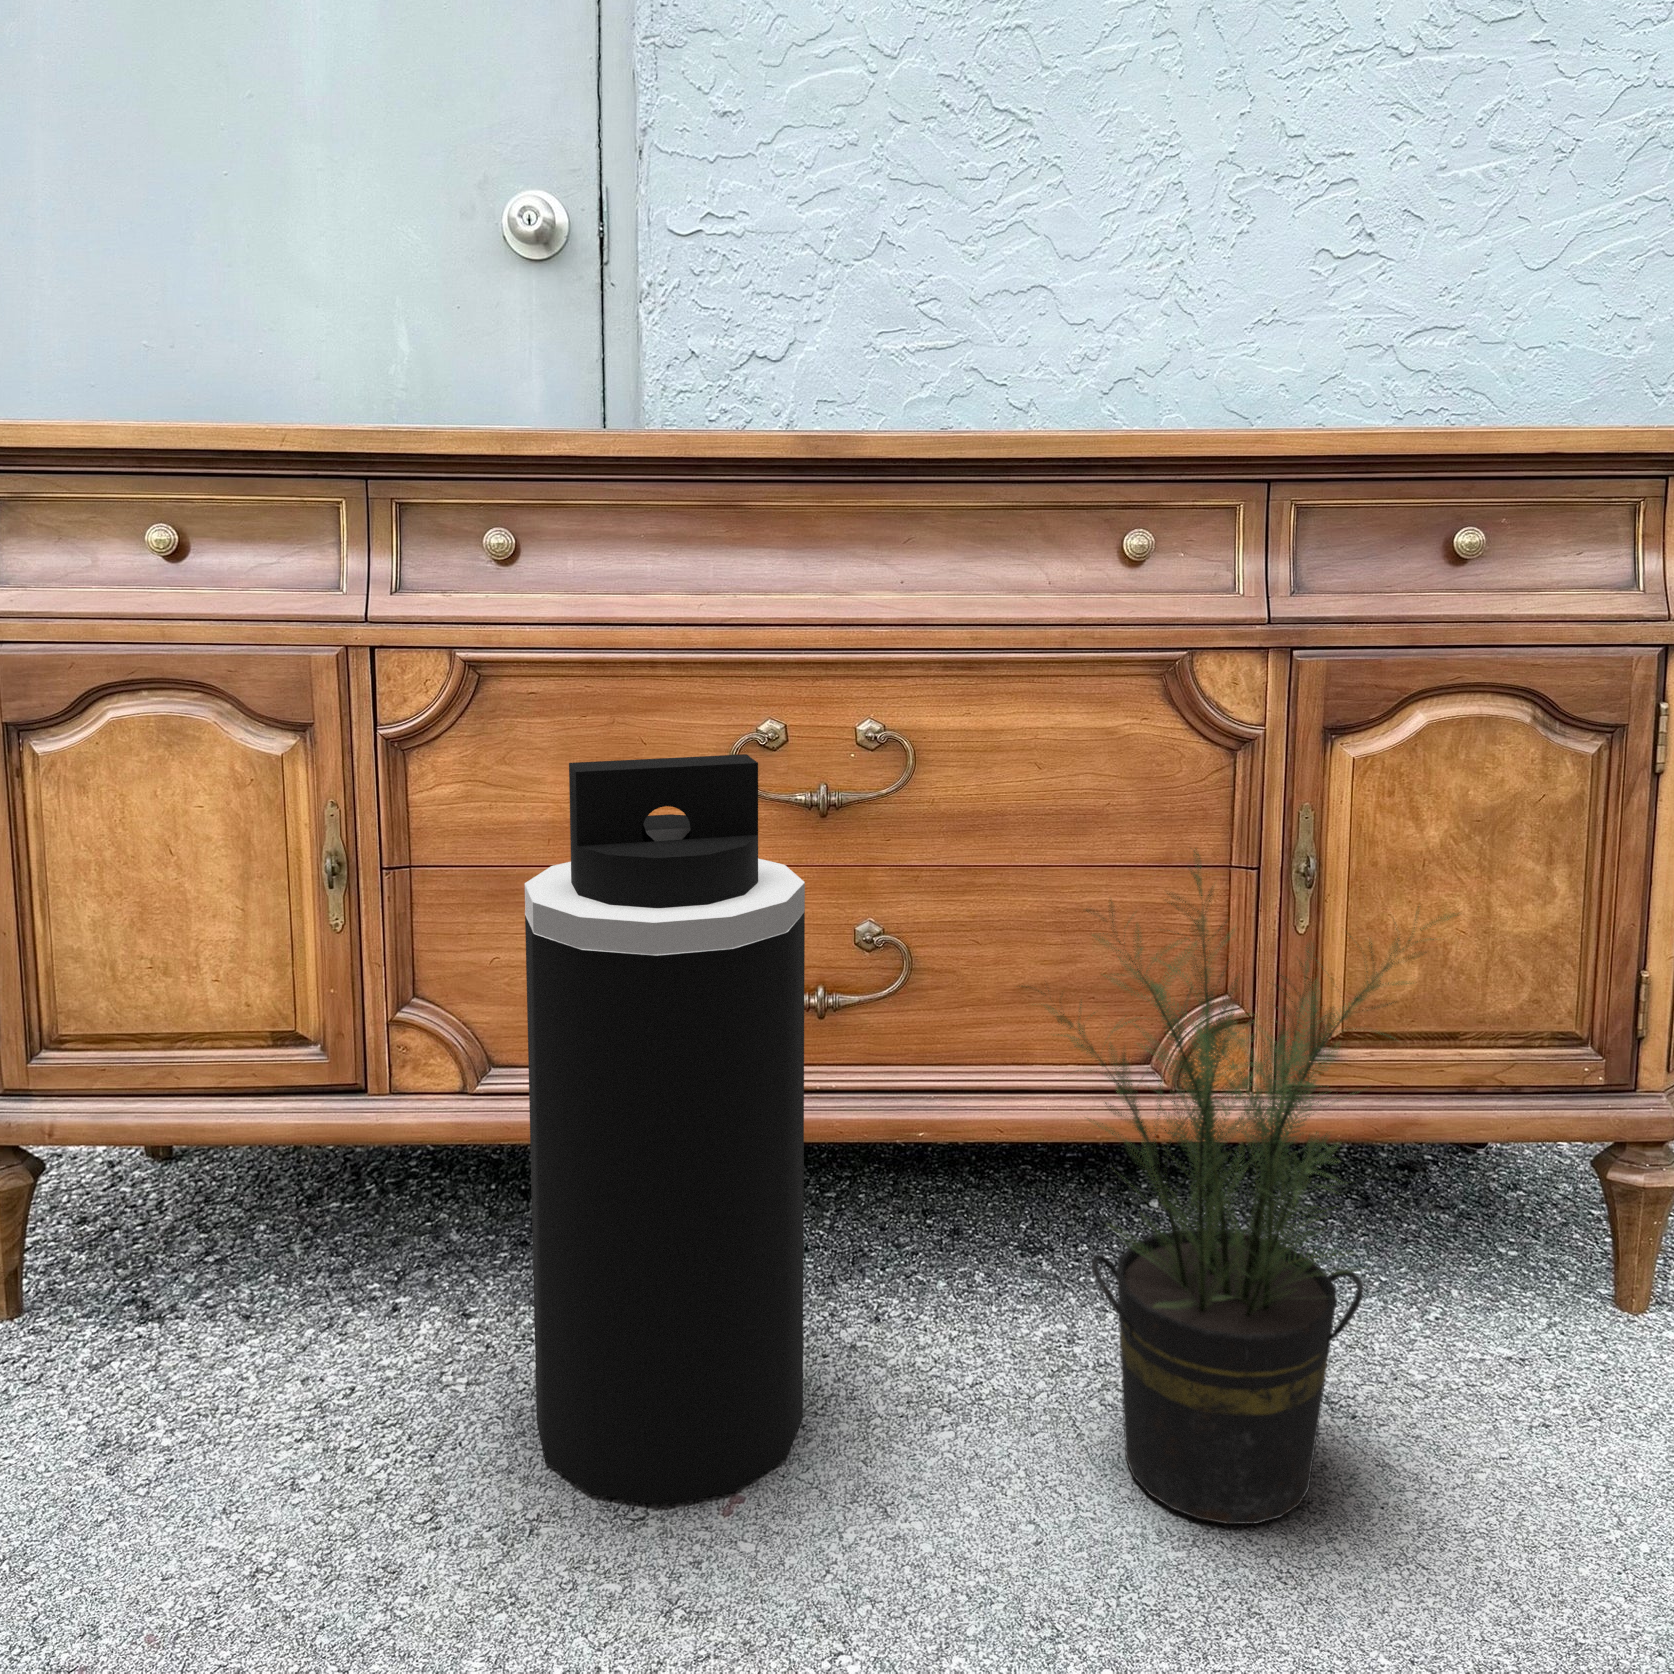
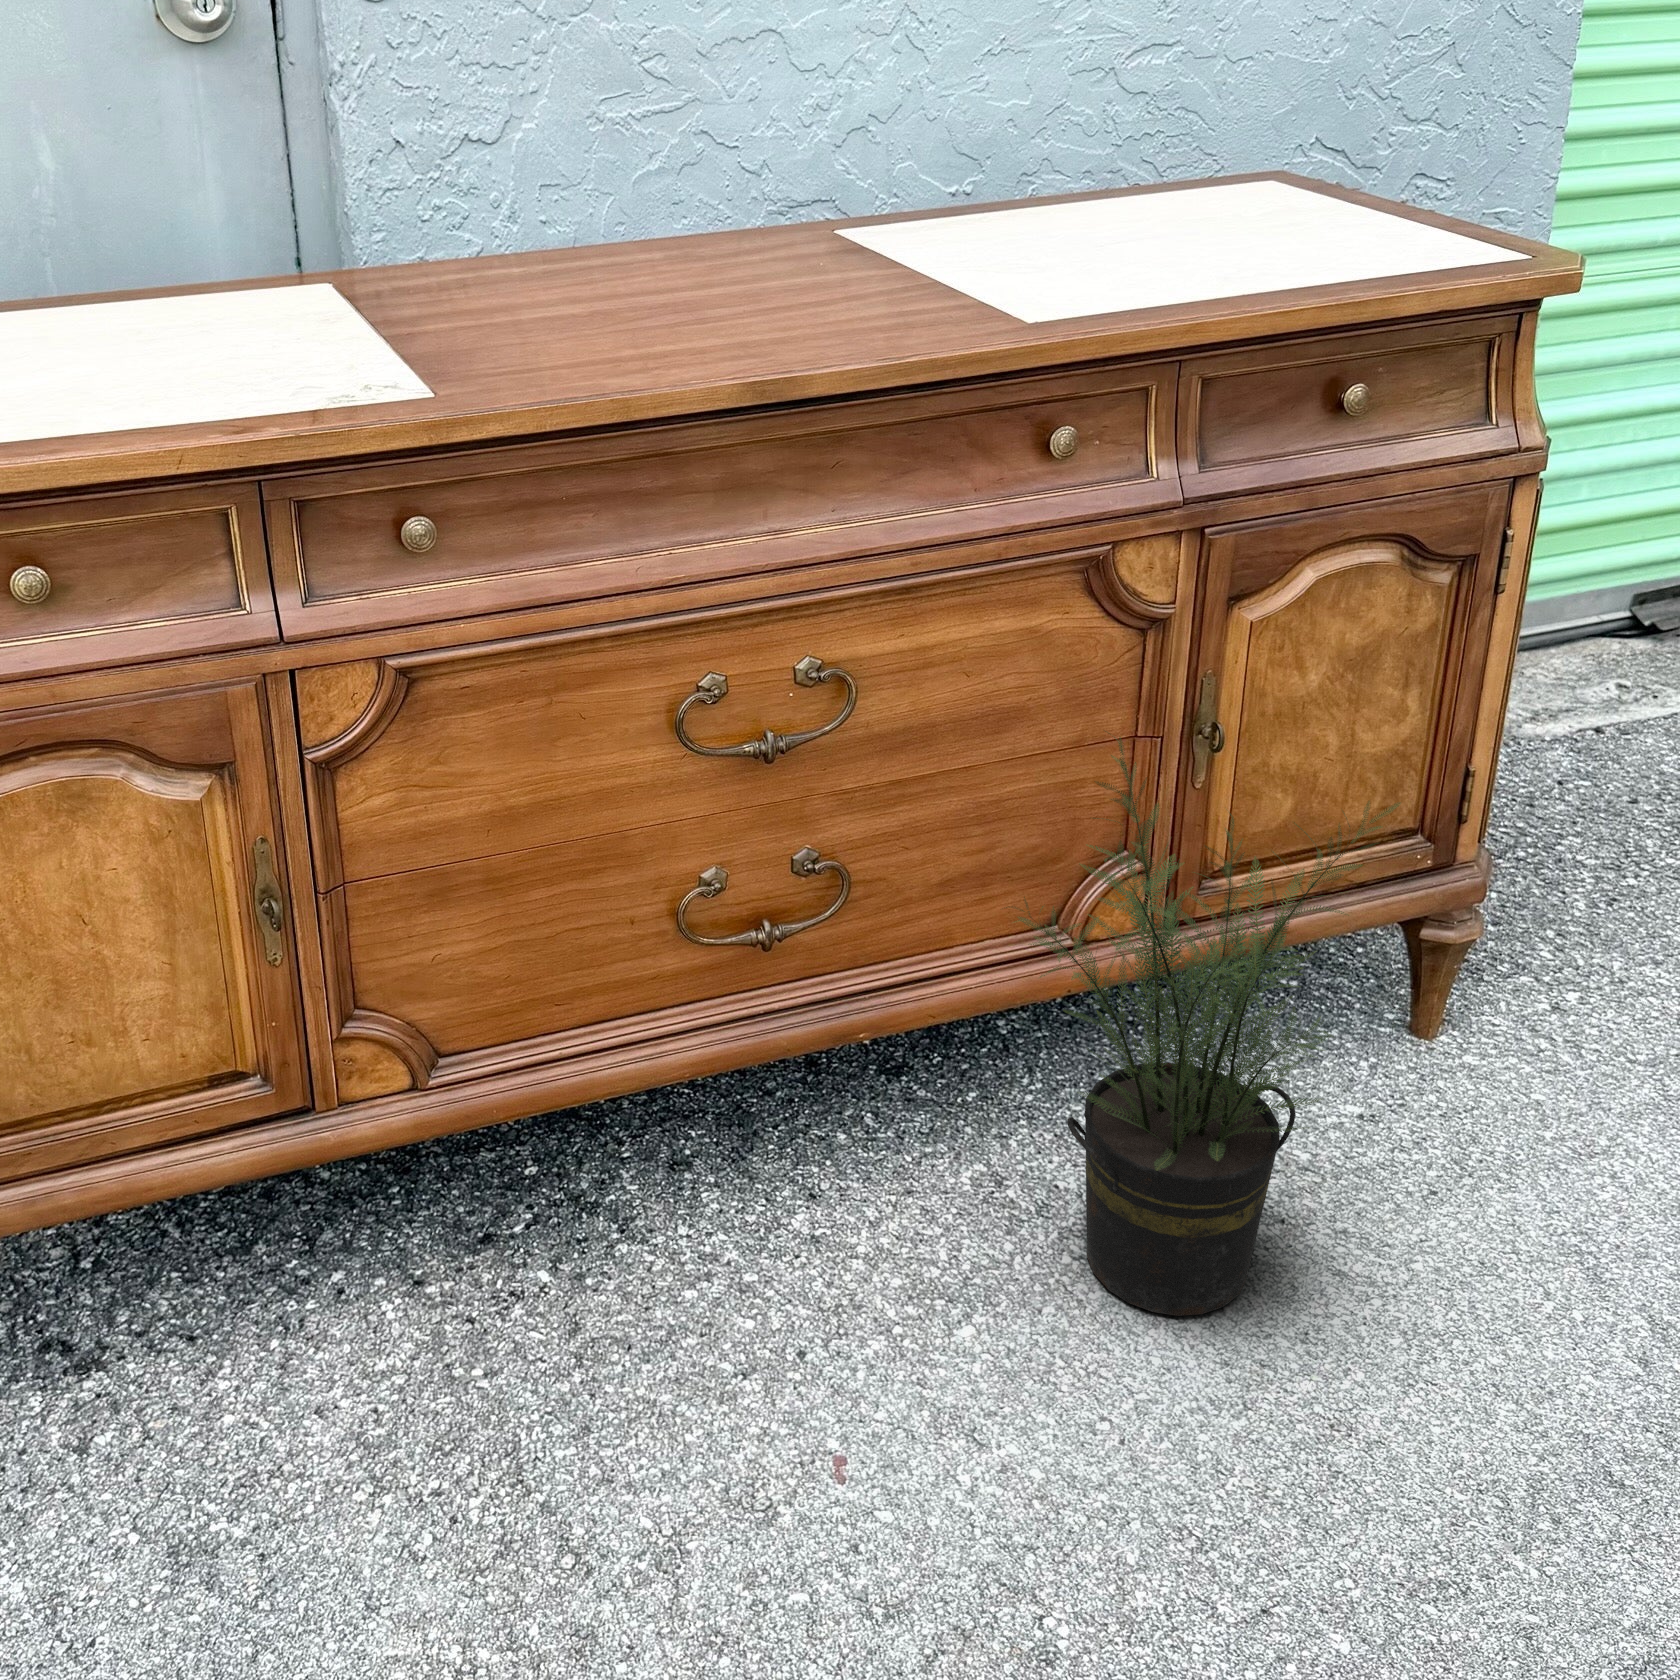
trash can: present [525,754,805,1505] -> none [546,740,826,1437]

